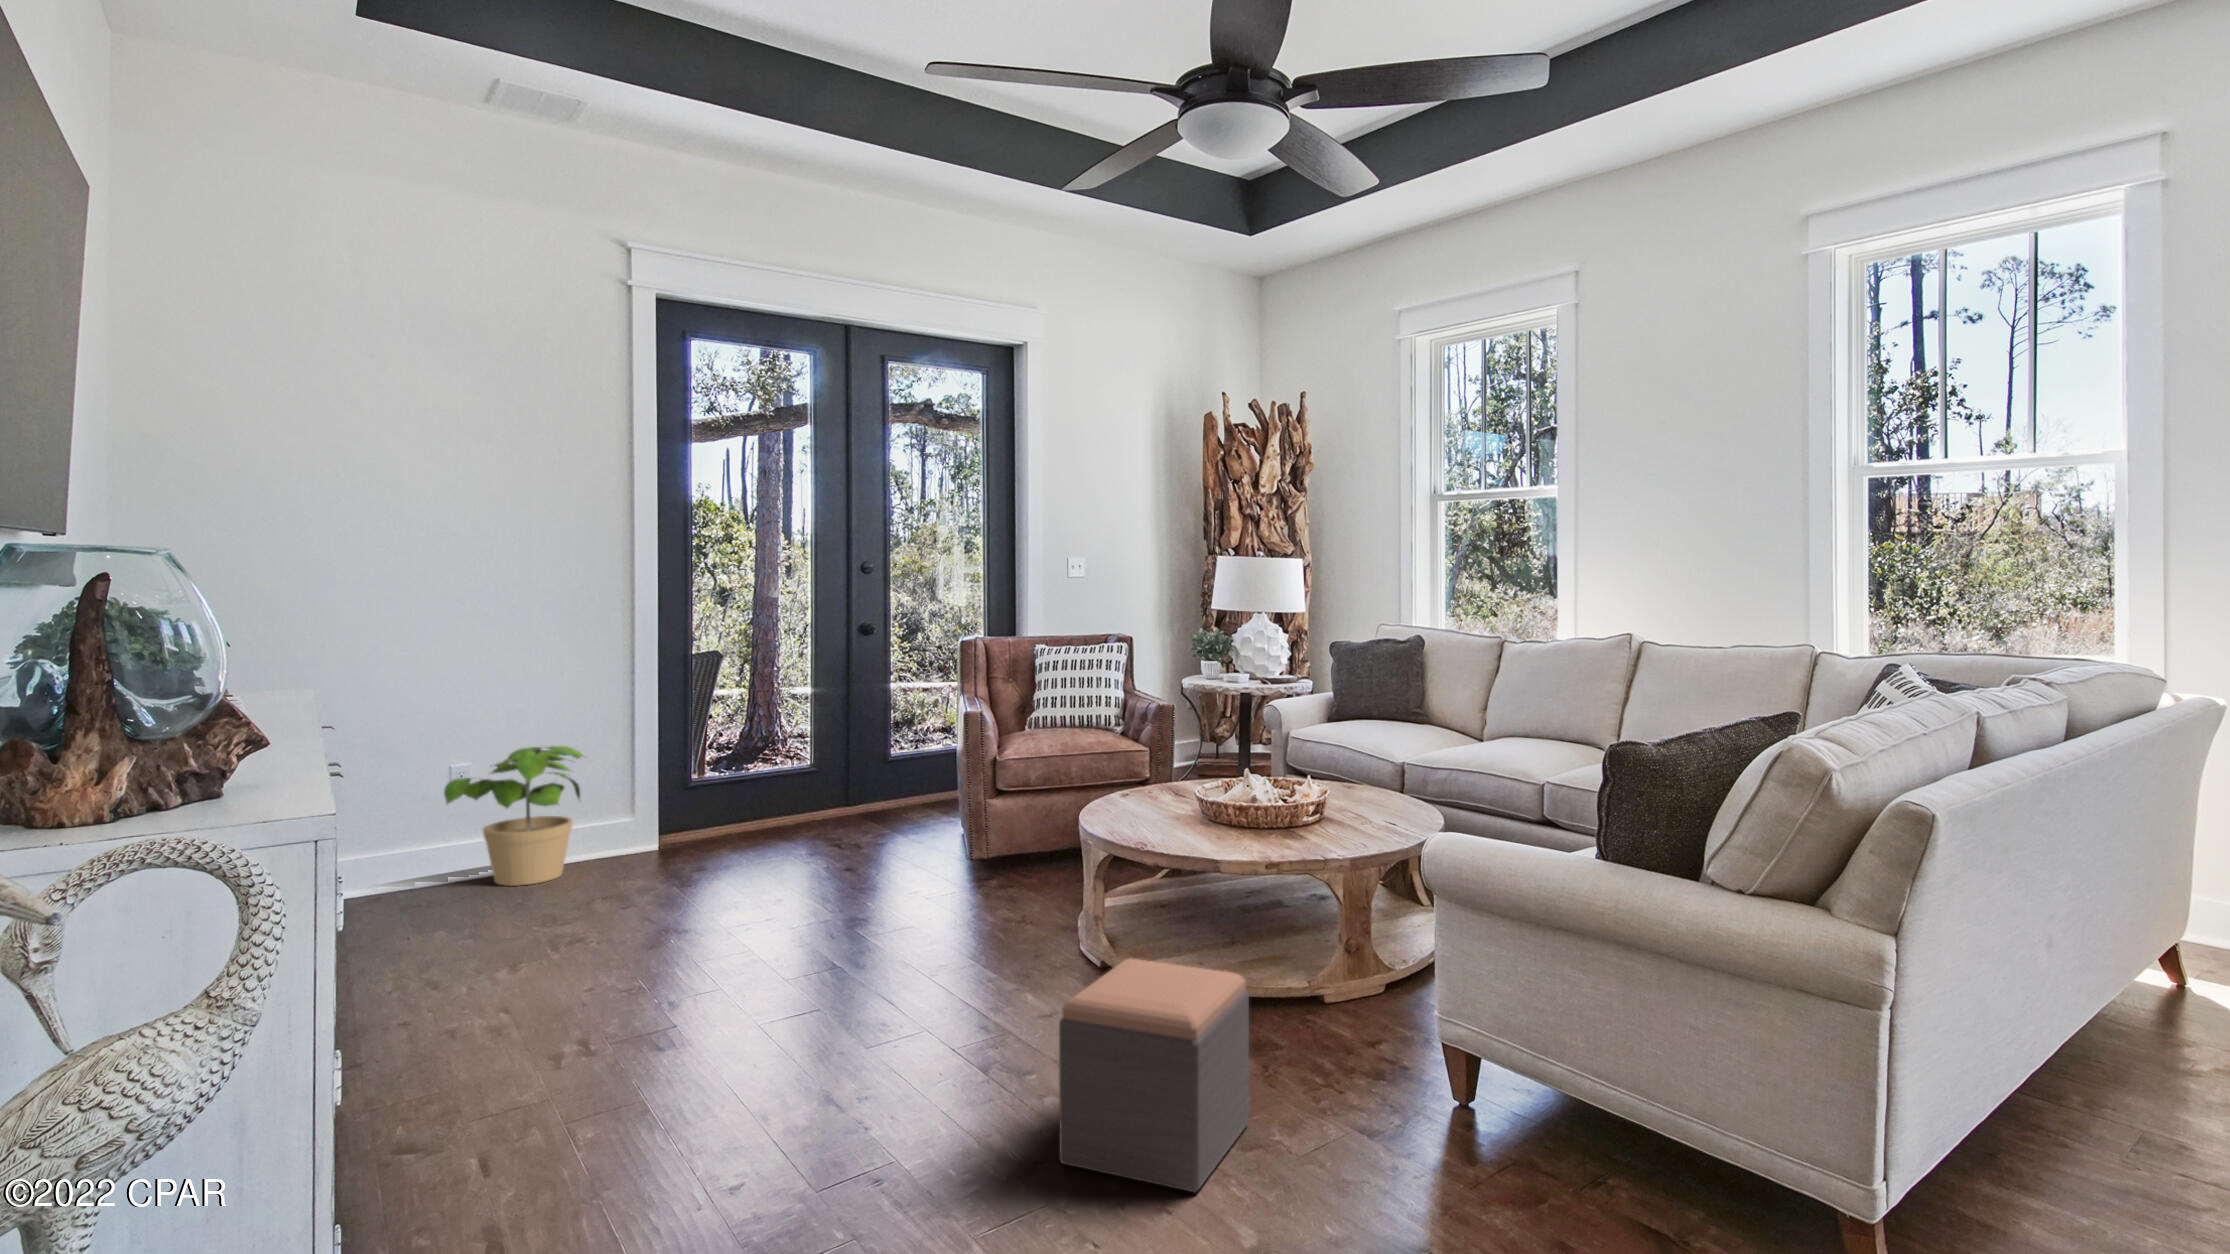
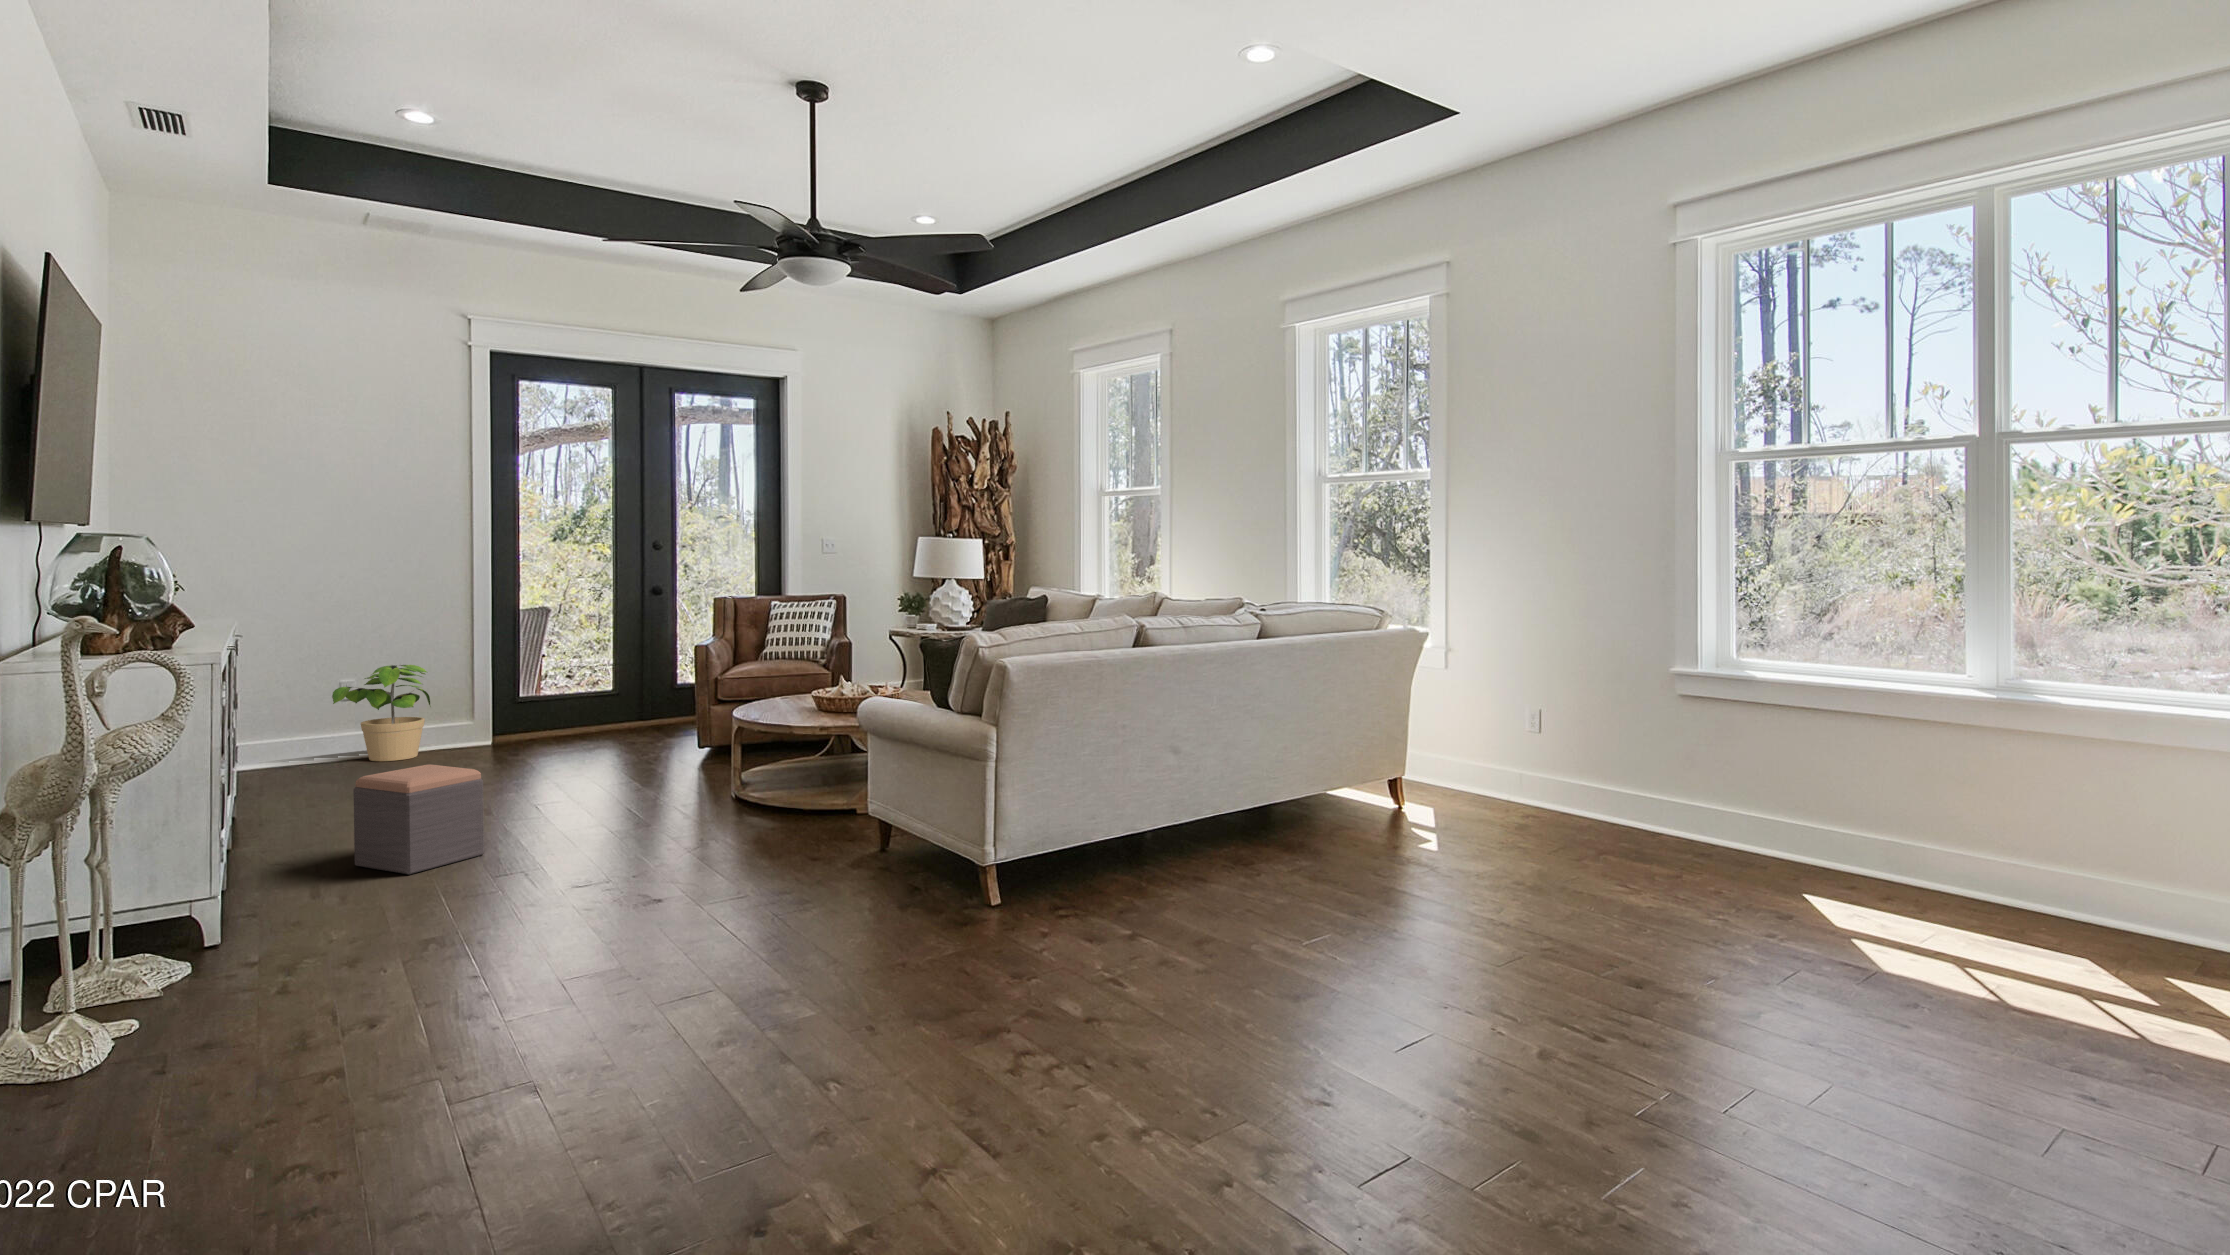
footstool: present [1059,959,1249,1192] -> present [354,764,484,874]

